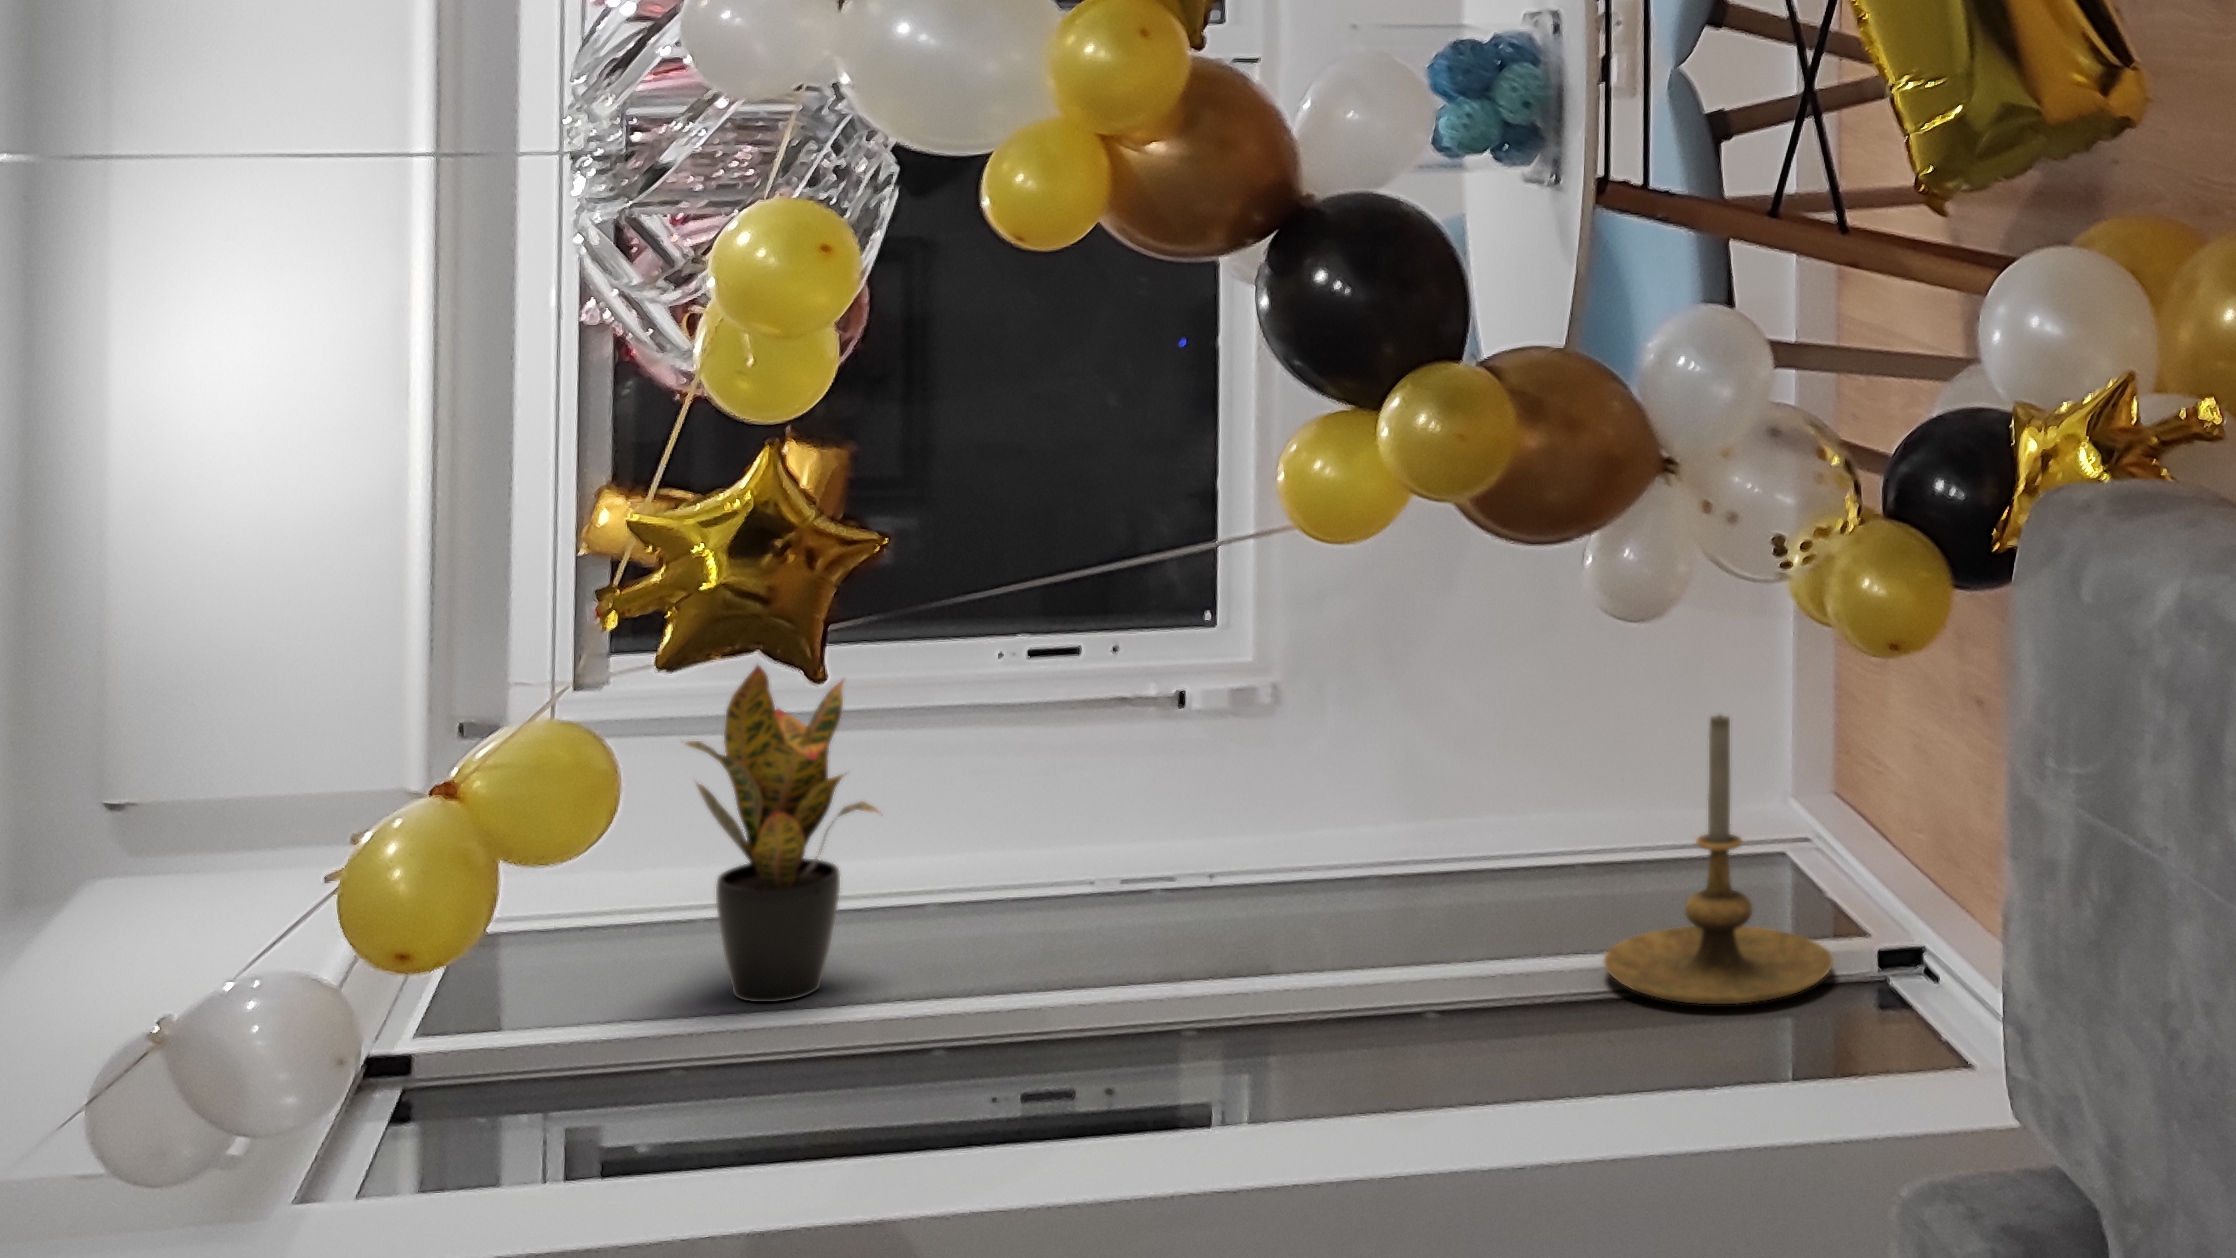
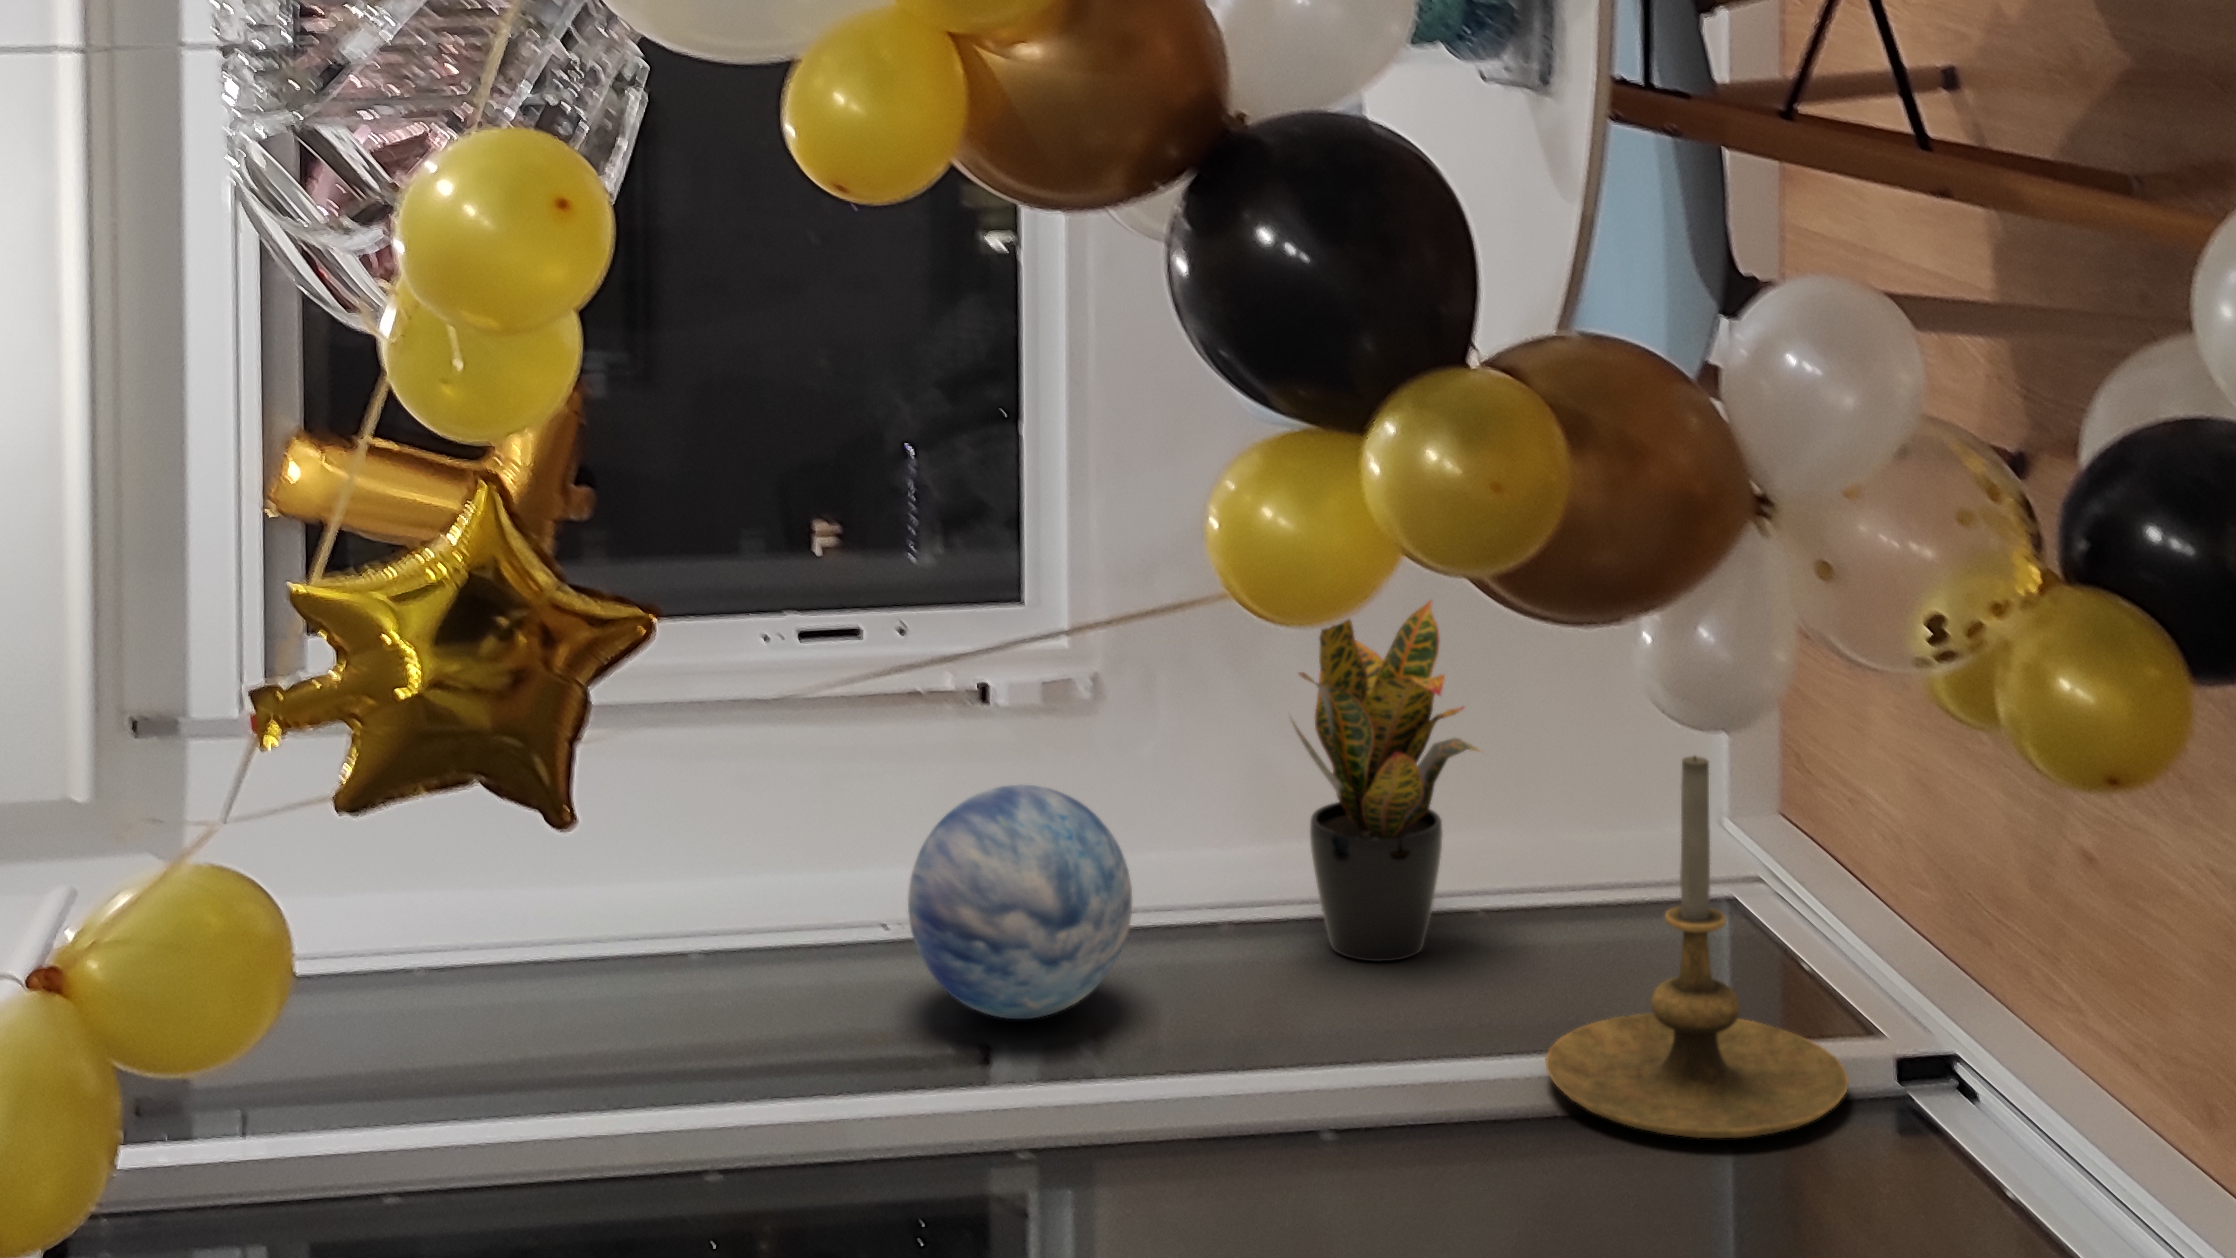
potted plant: present [686,665,882,1002] -> present [1292,600,1480,961]
decorative orb: none [1107,757,1289,944] -> present [908,785,1132,1019]

